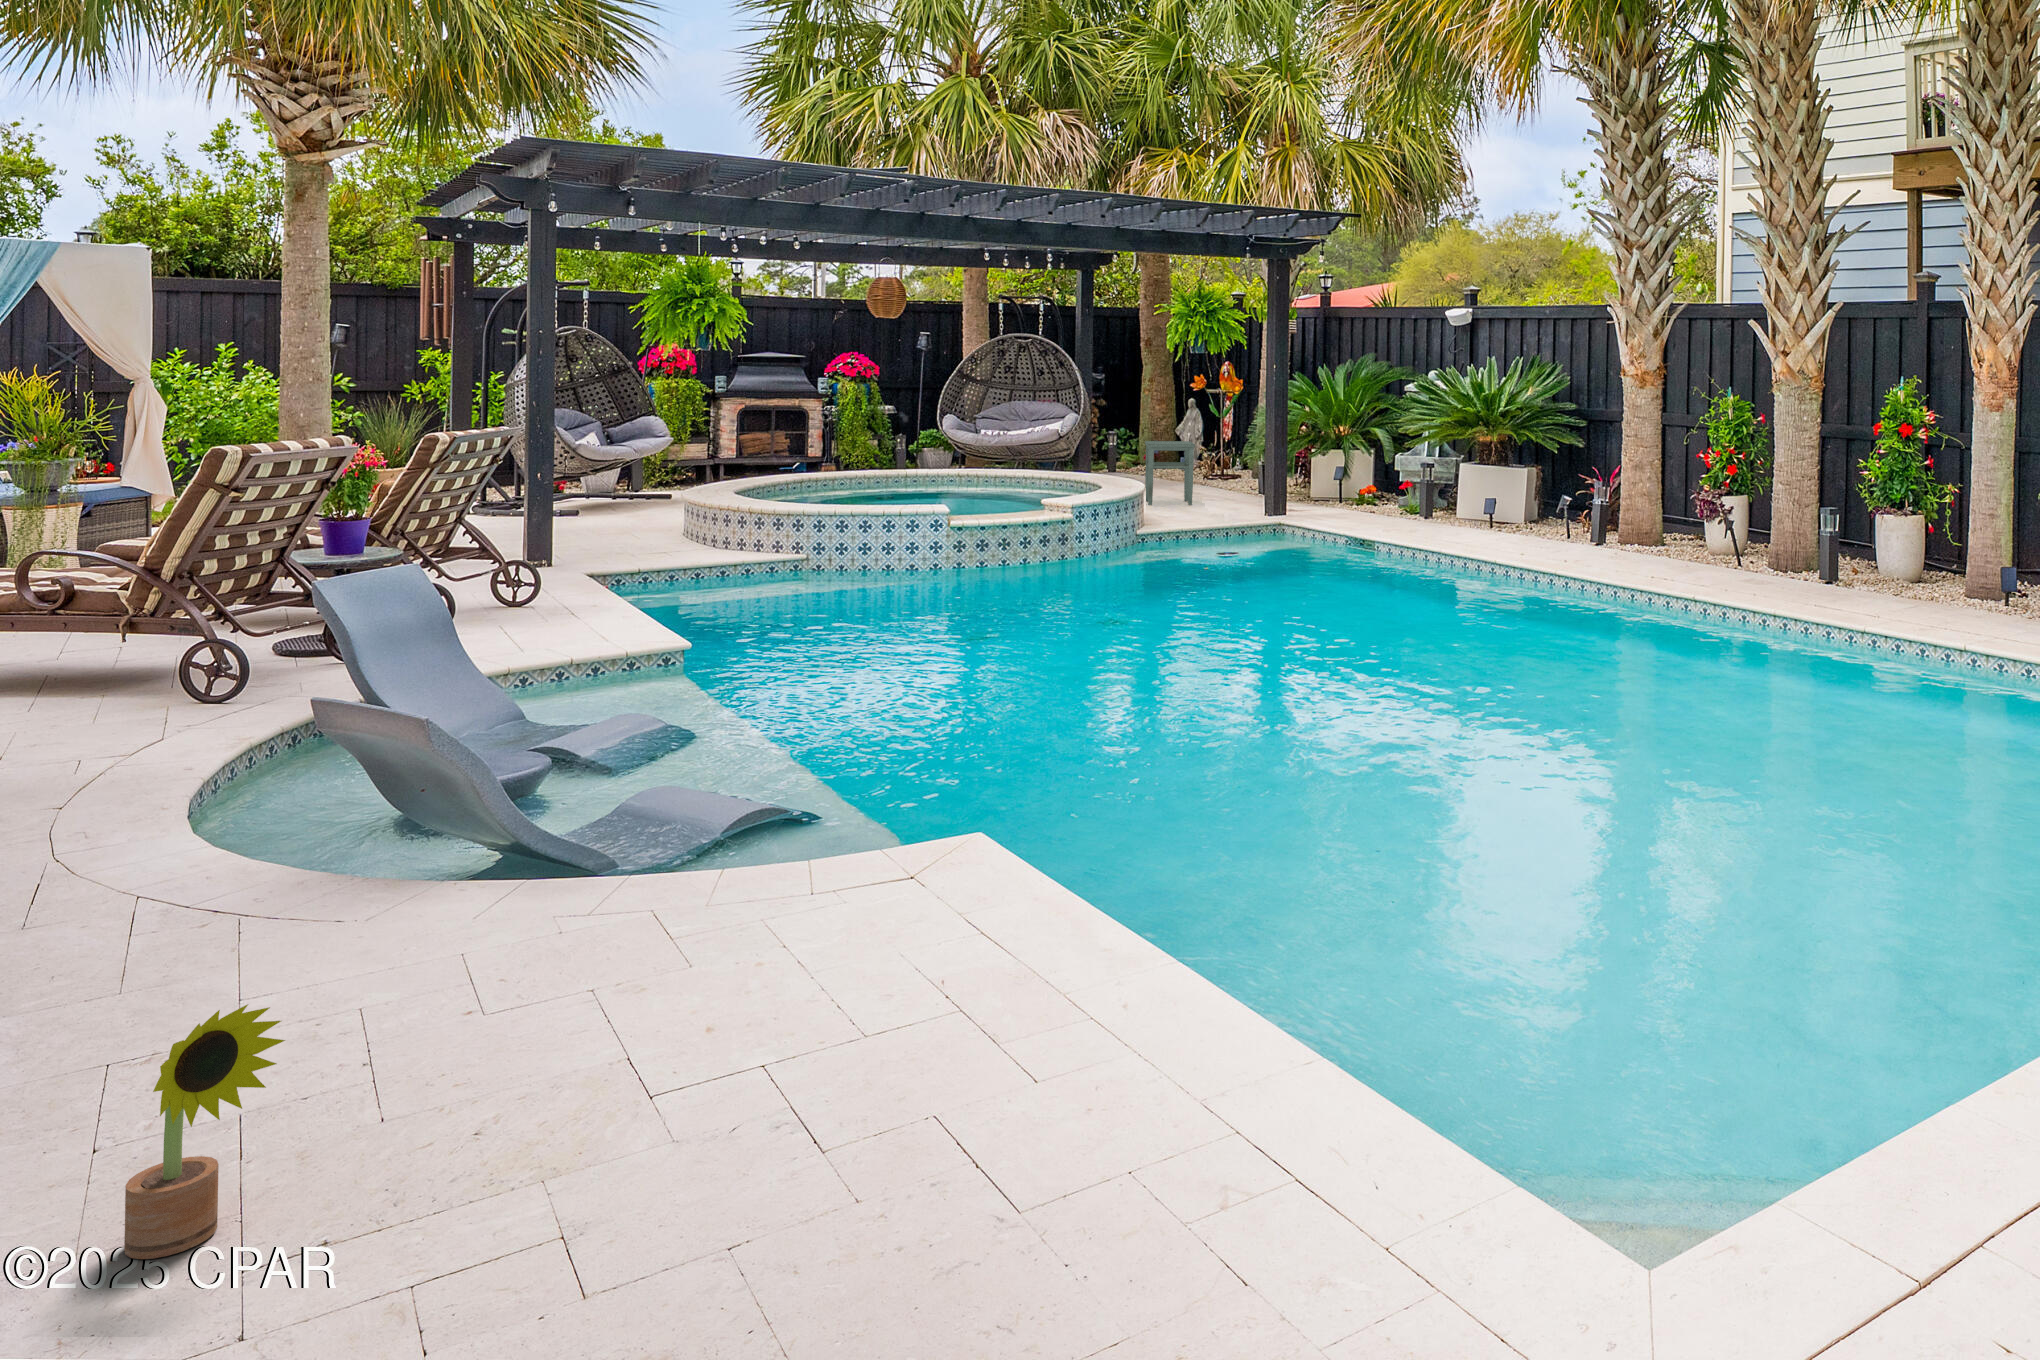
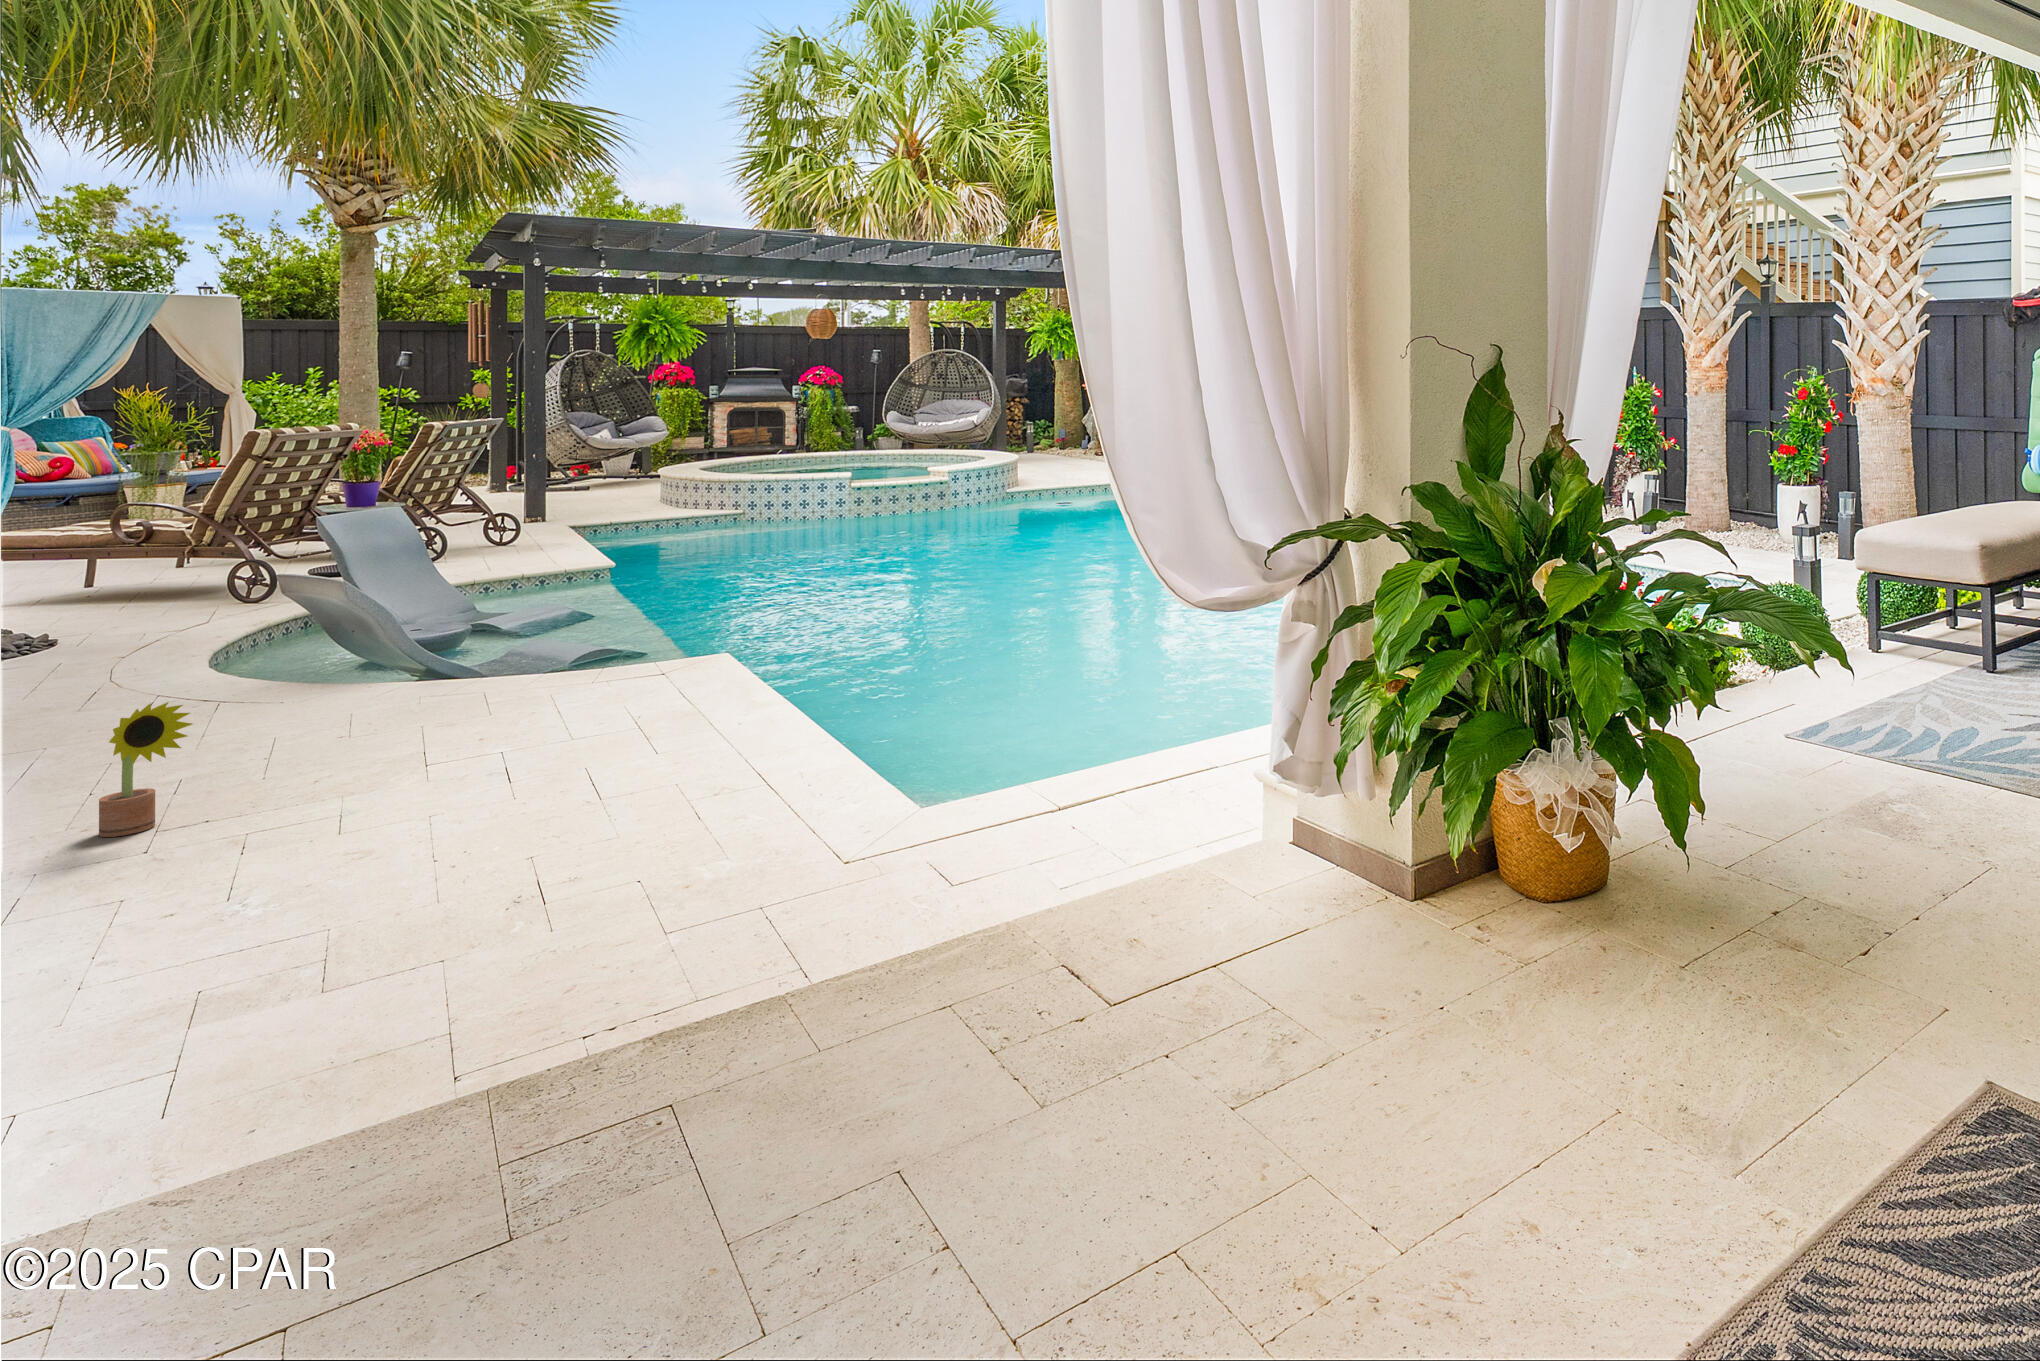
stool: present [1145,441,1195,505] -> none [1041,427,1077,475]

